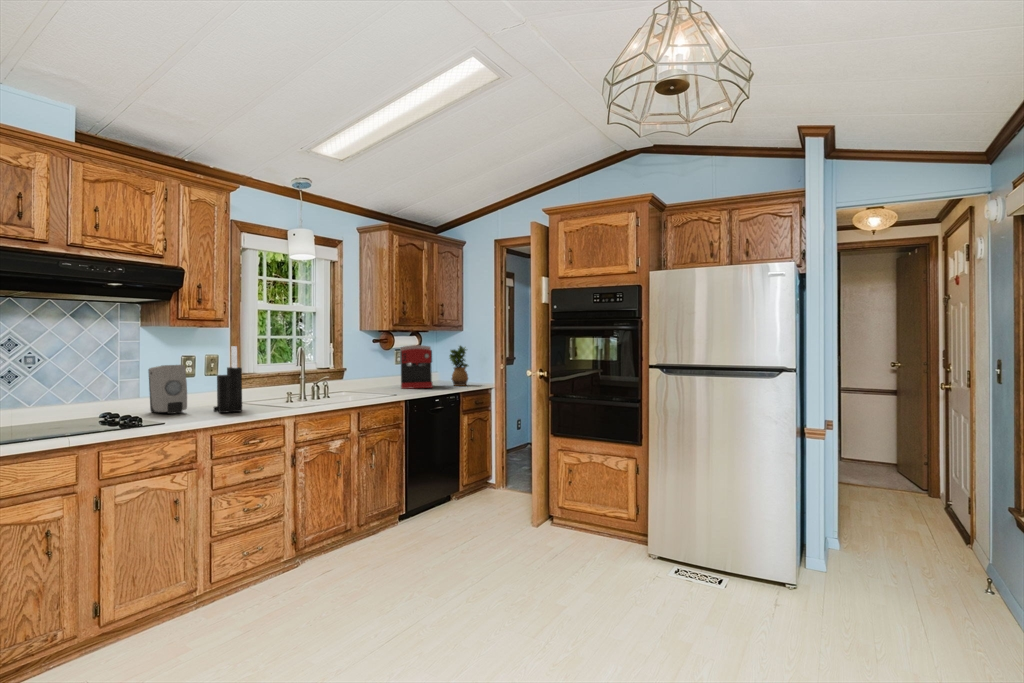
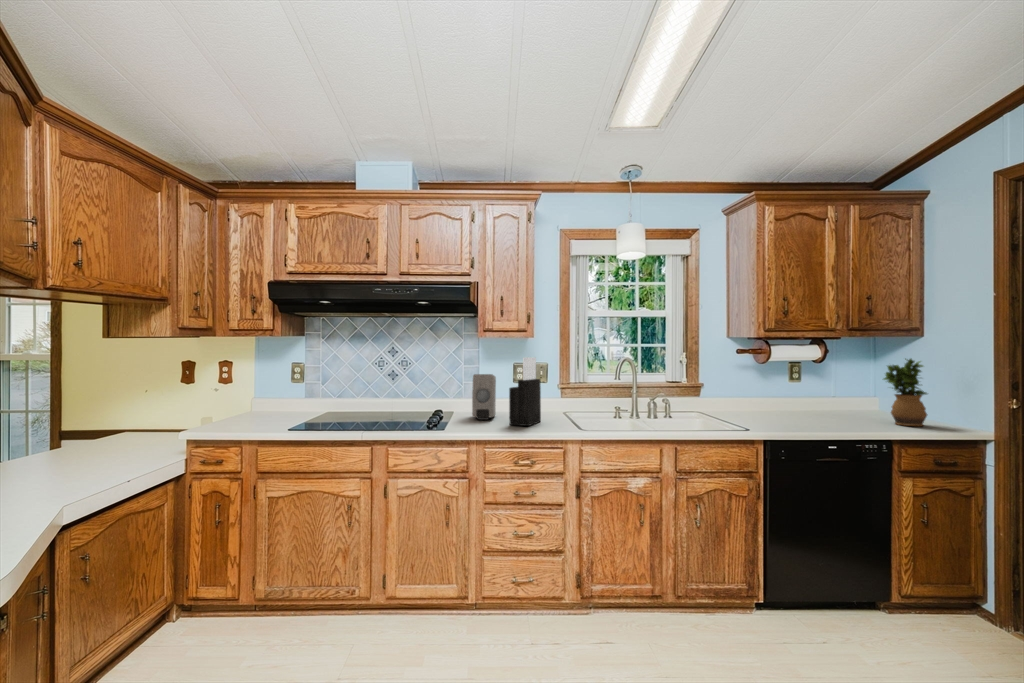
coffee maker: present [400,345,433,389] -> none [785,357,850,423]

